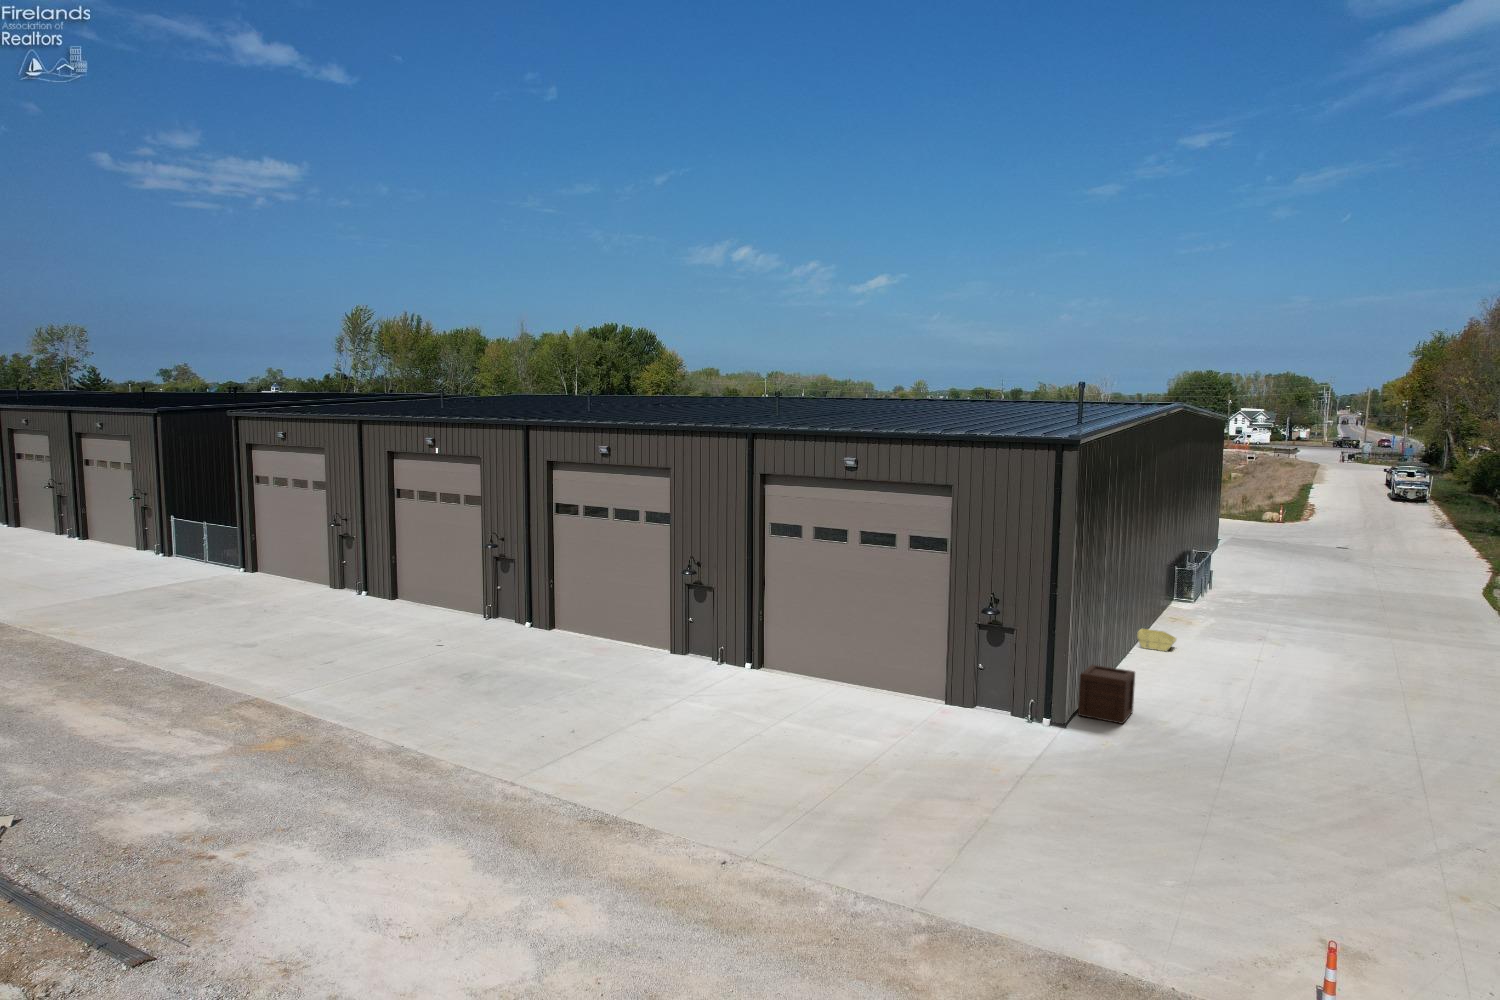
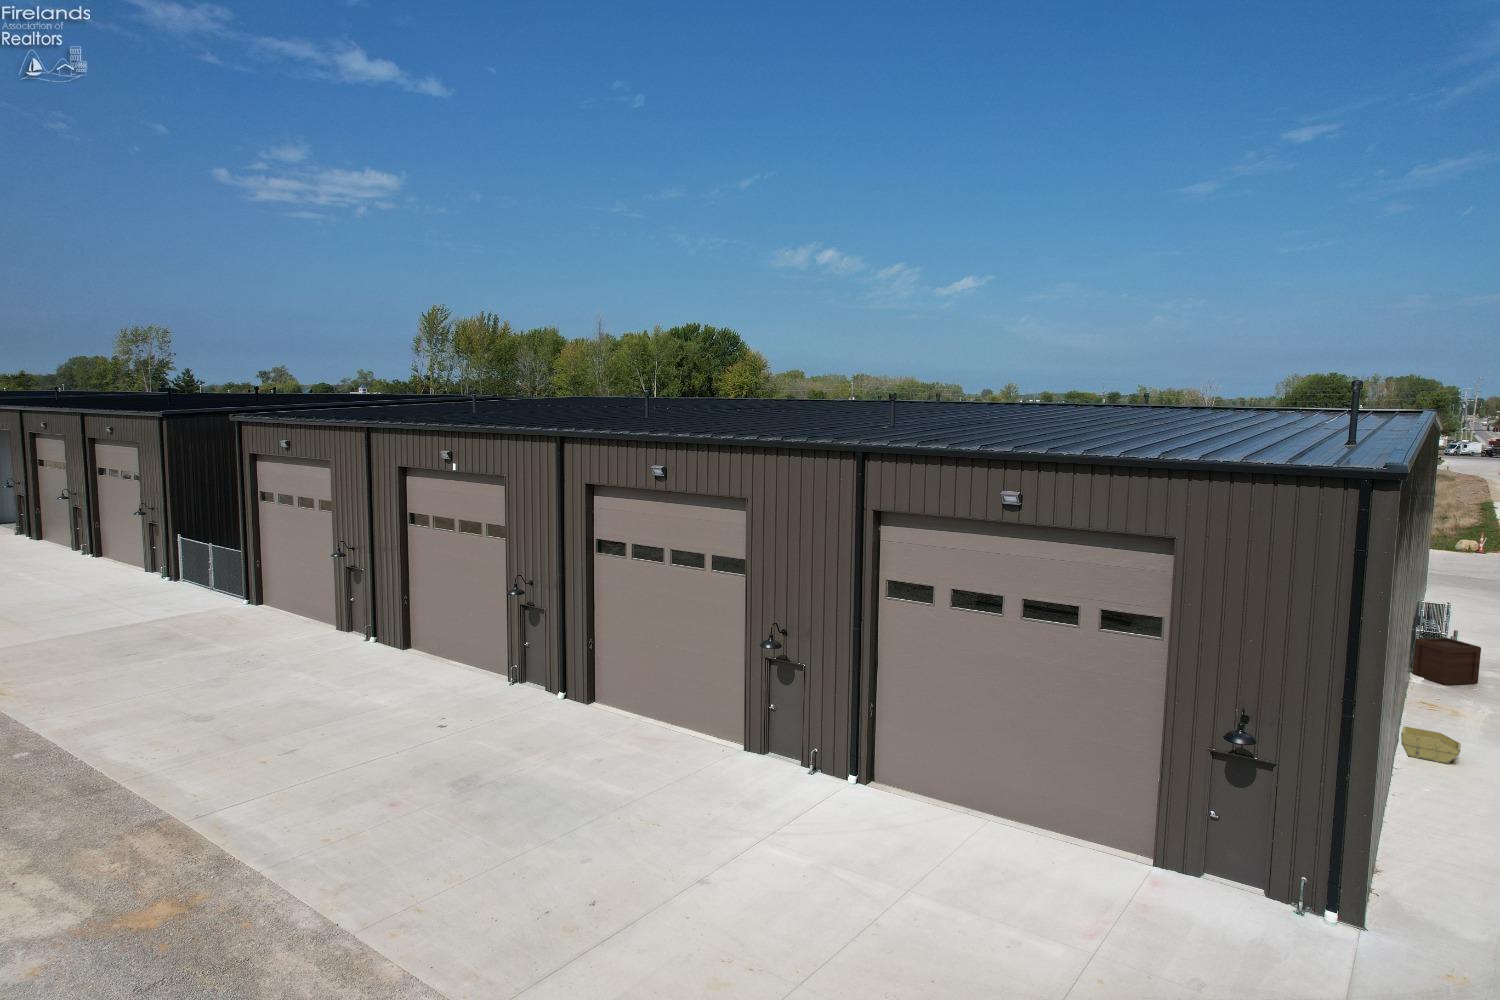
wooden crate: present [1078,665,1135,724] -> present [1412,638,1481,685]

